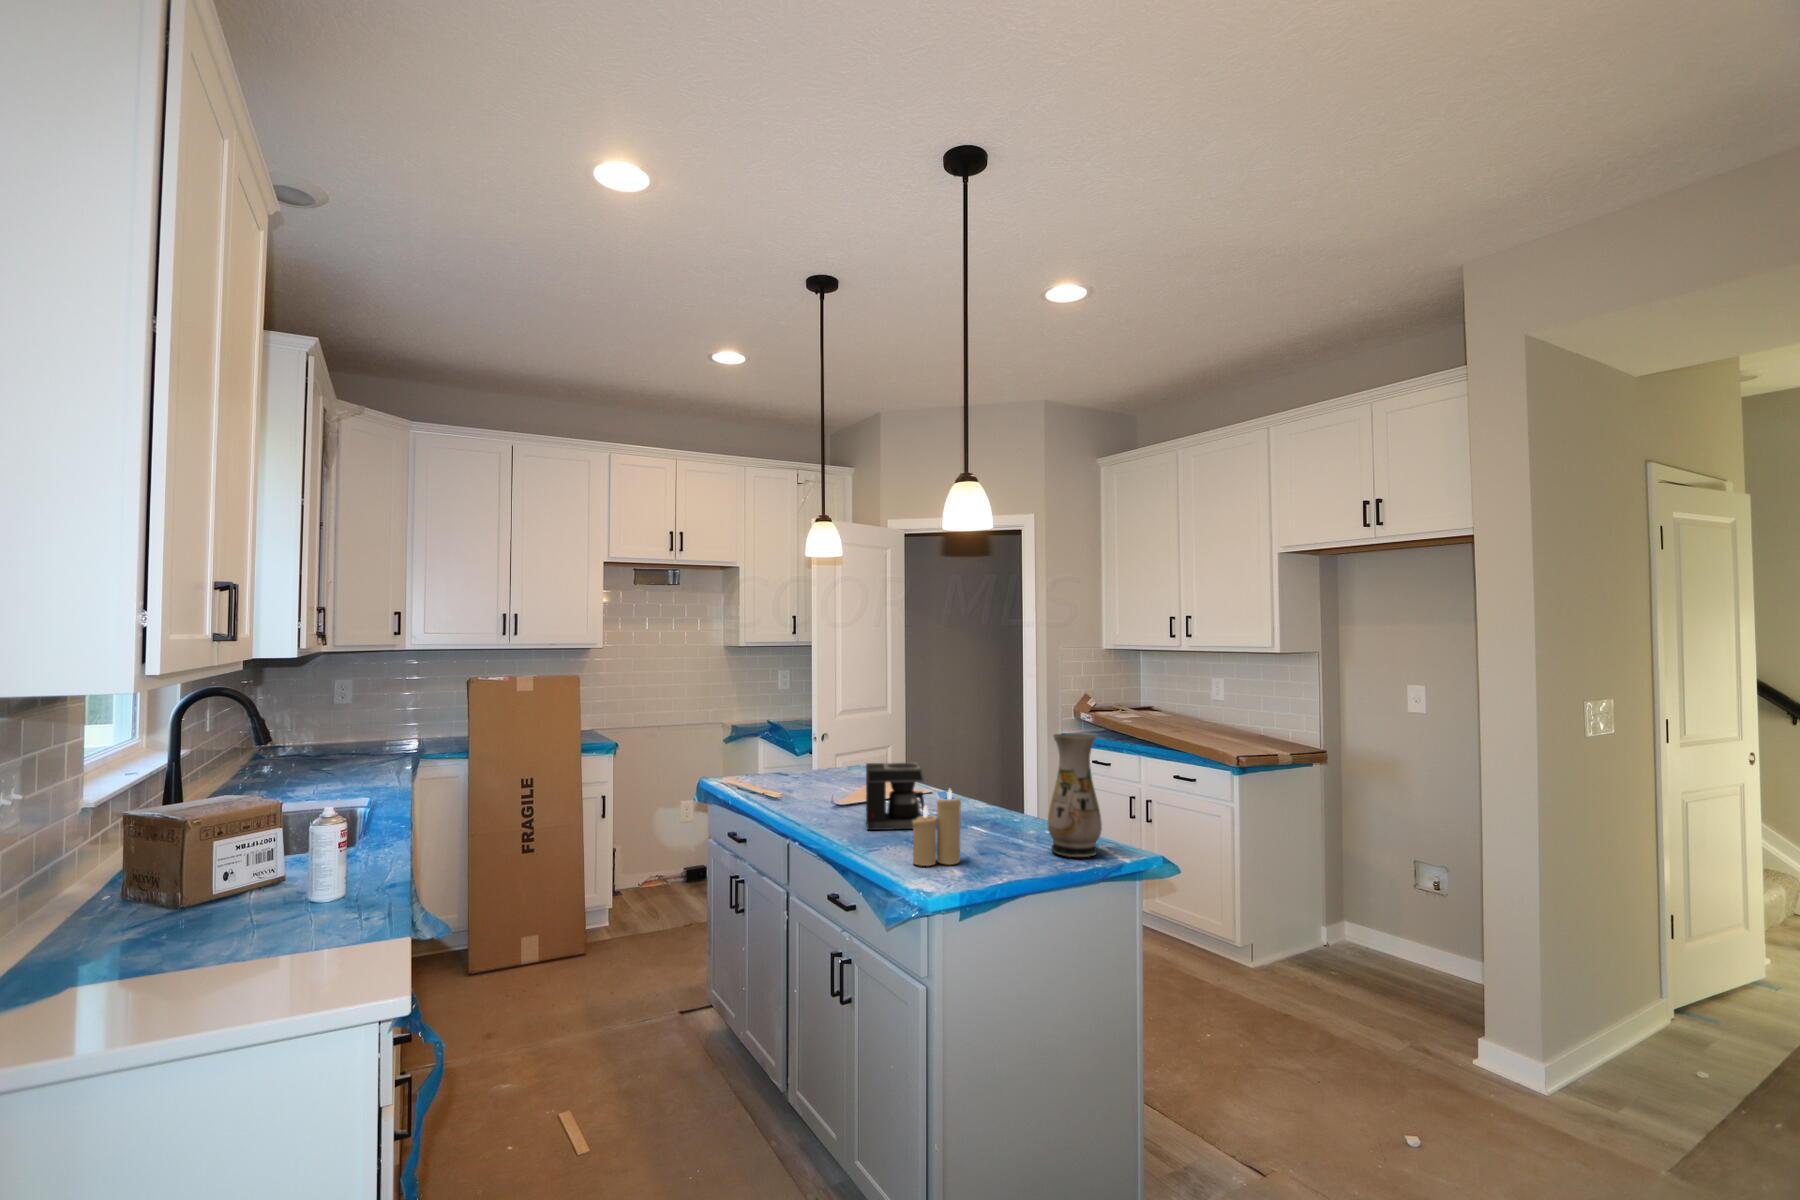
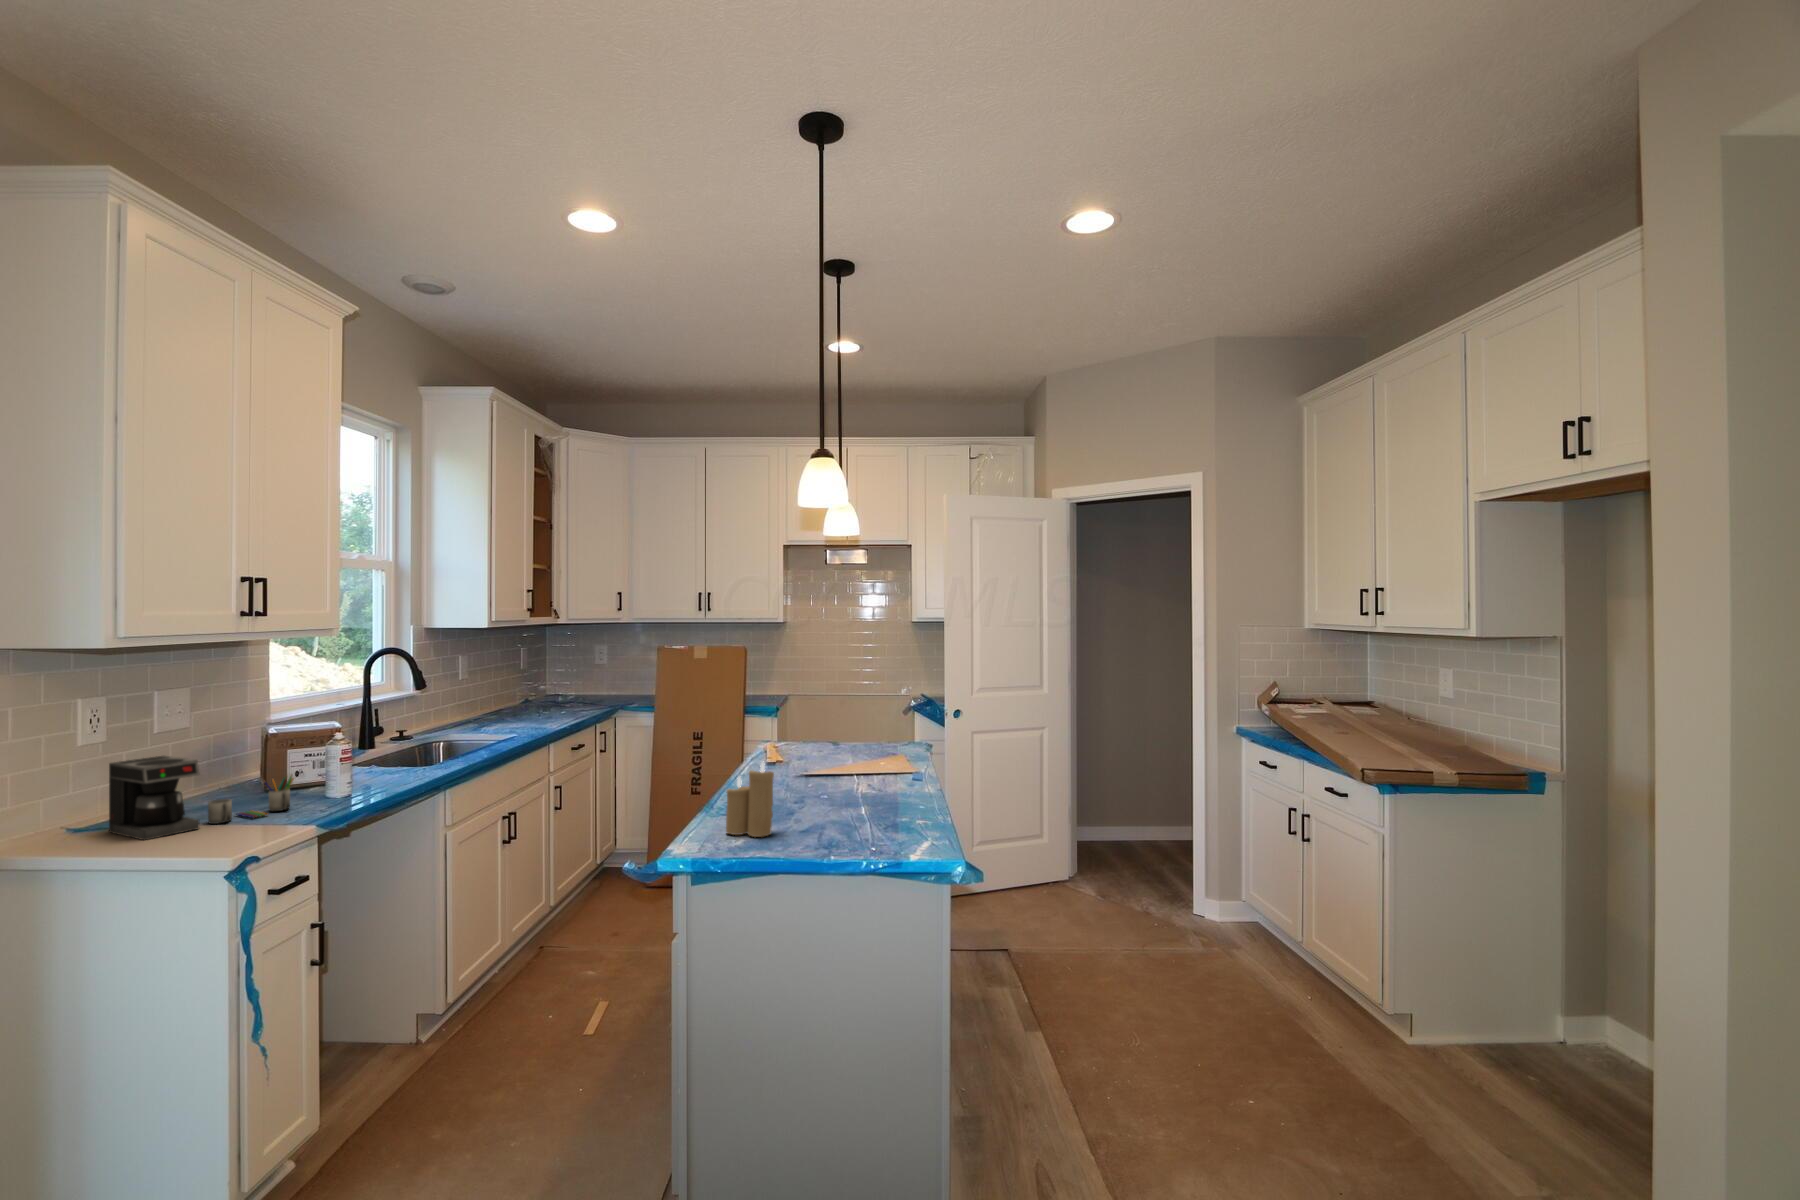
vase: present [1048,733,1102,857] -> none [863,714,921,849]
coffee maker: present [866,763,925,830] -> present [109,756,294,840]

